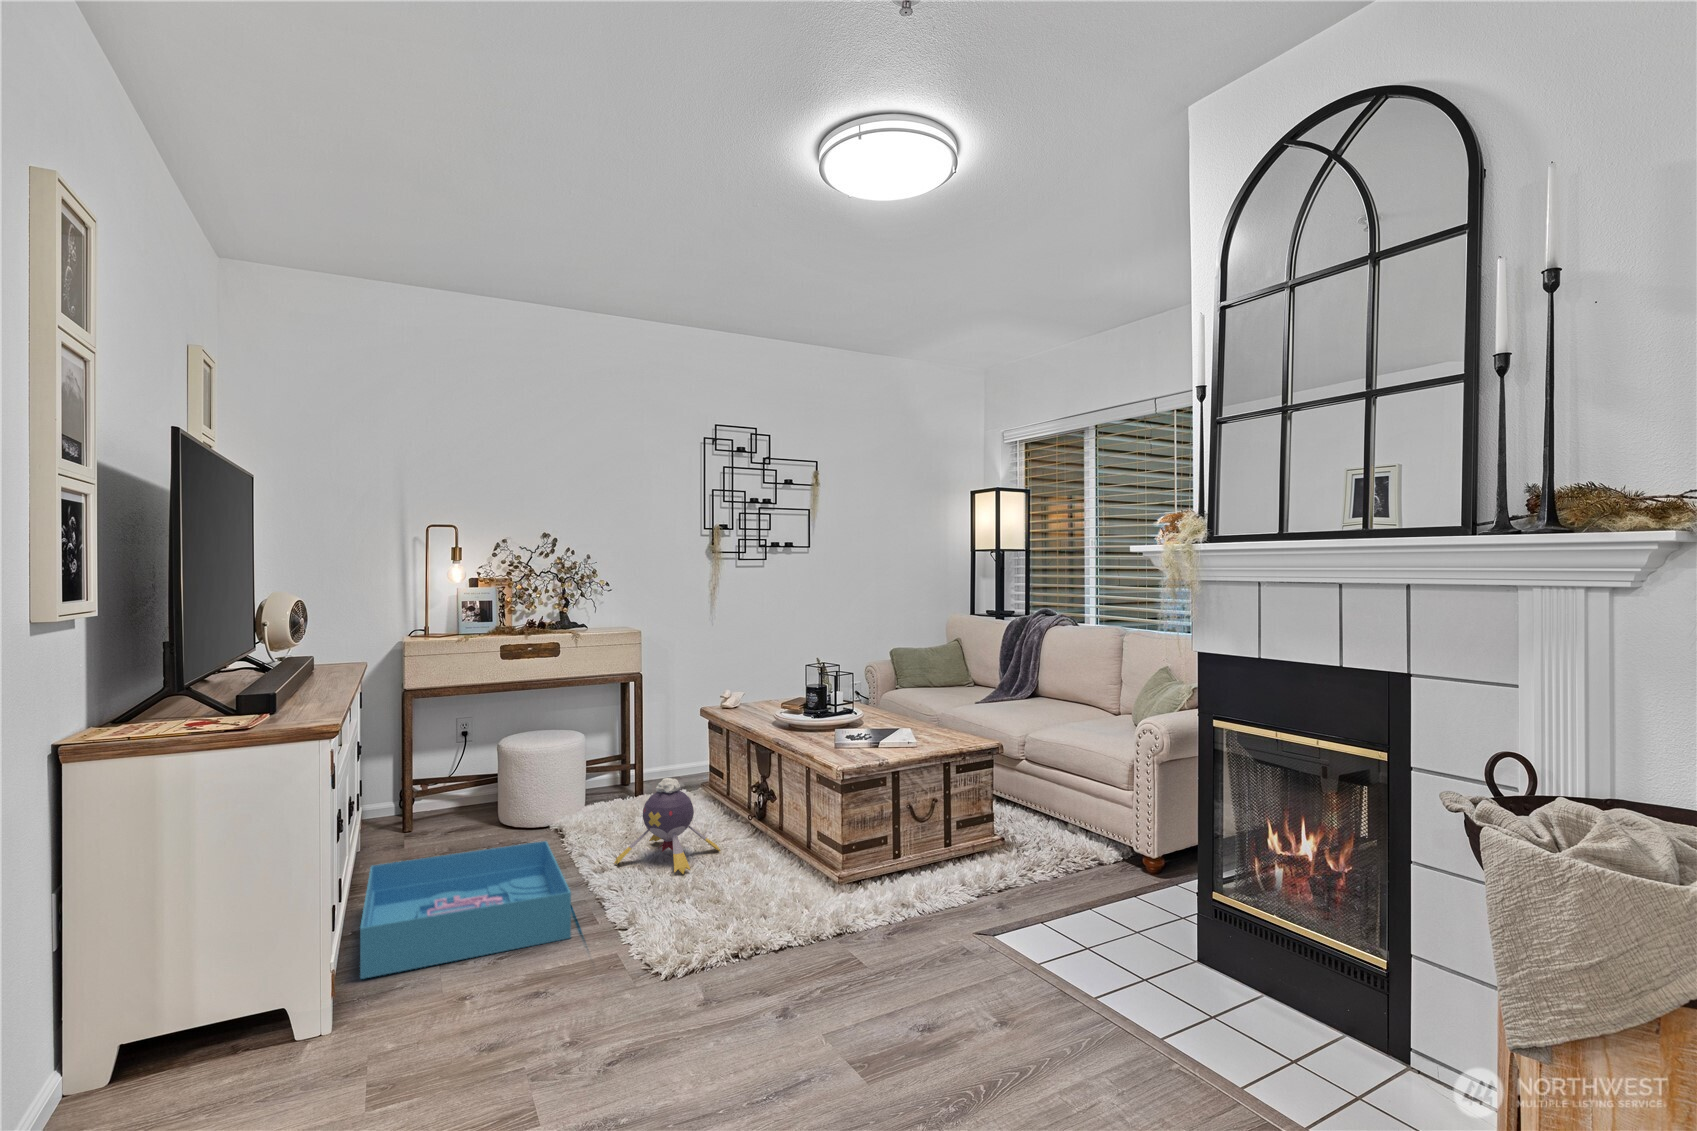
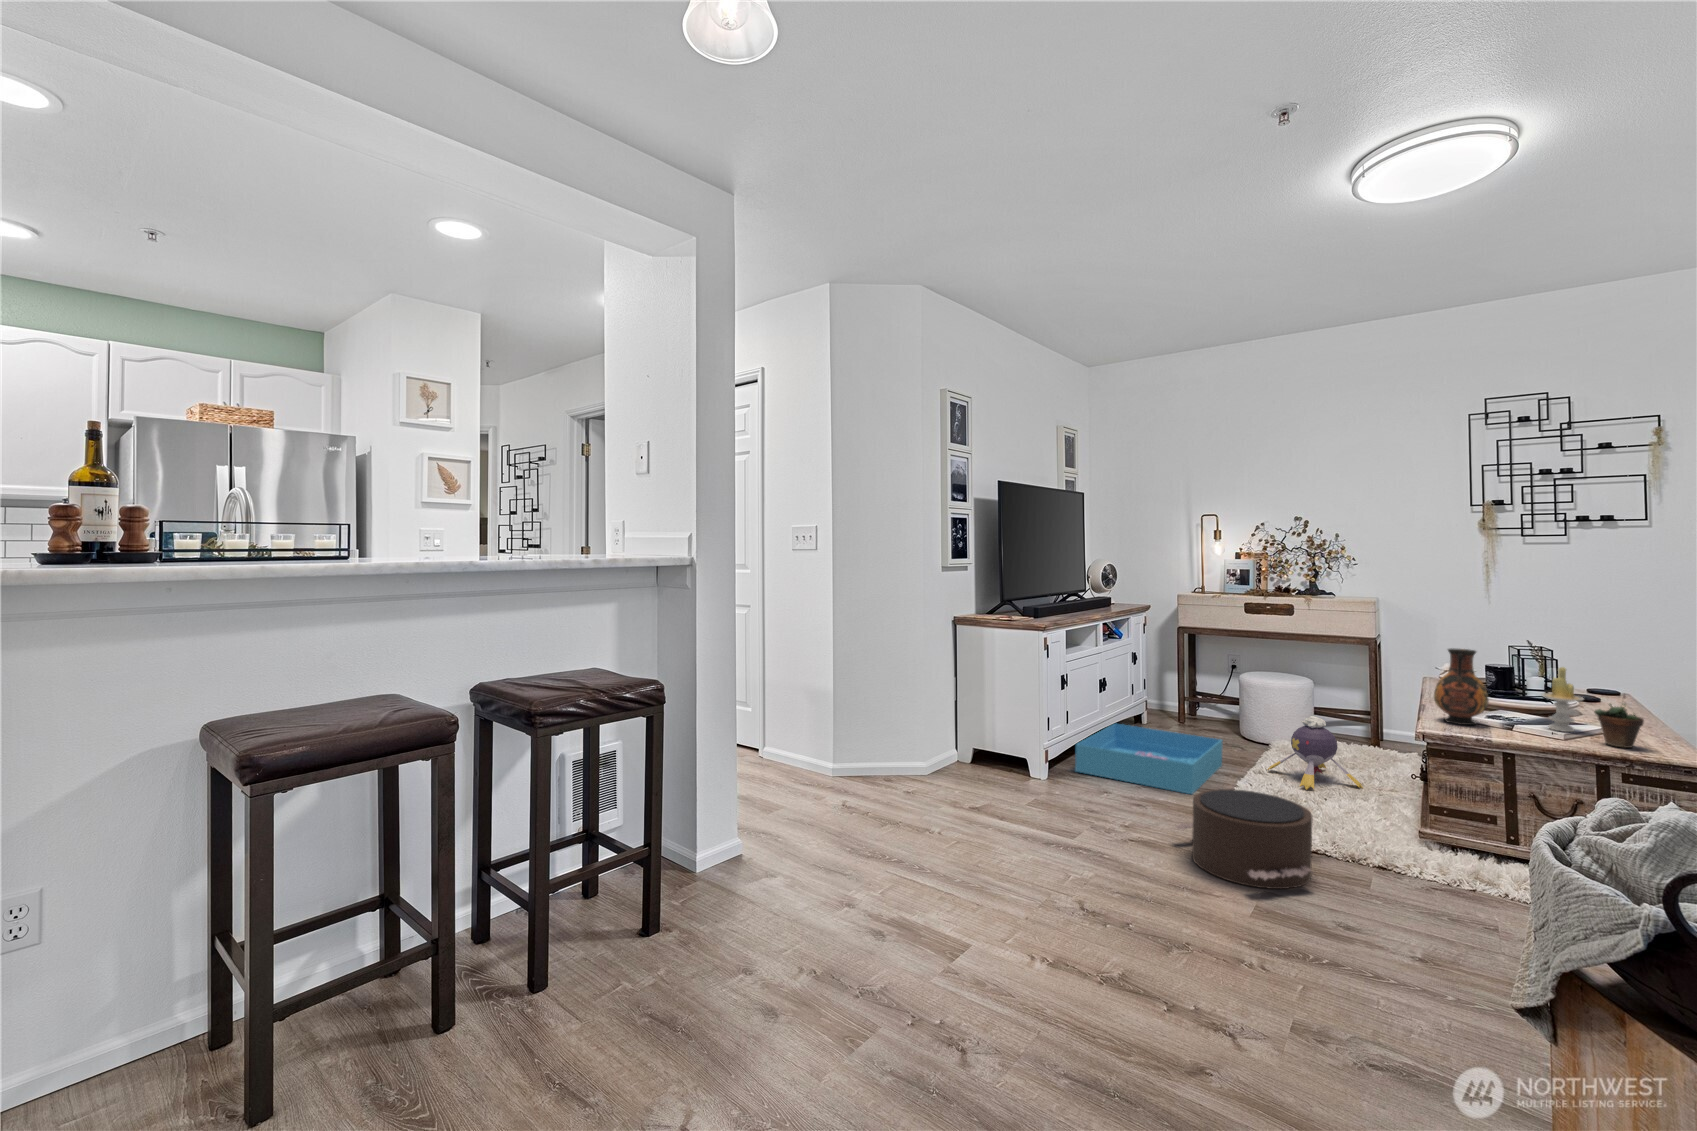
vase: none [820,671,865,752] -> present [1434,648,1489,725]
candle: none [881,677,910,739] -> present [1542,667,1583,732]
succulent plant: none [934,693,963,744] -> present [1595,694,1644,748]
pouf: none [655,897,860,1054] -> present [1176,789,1312,889]

